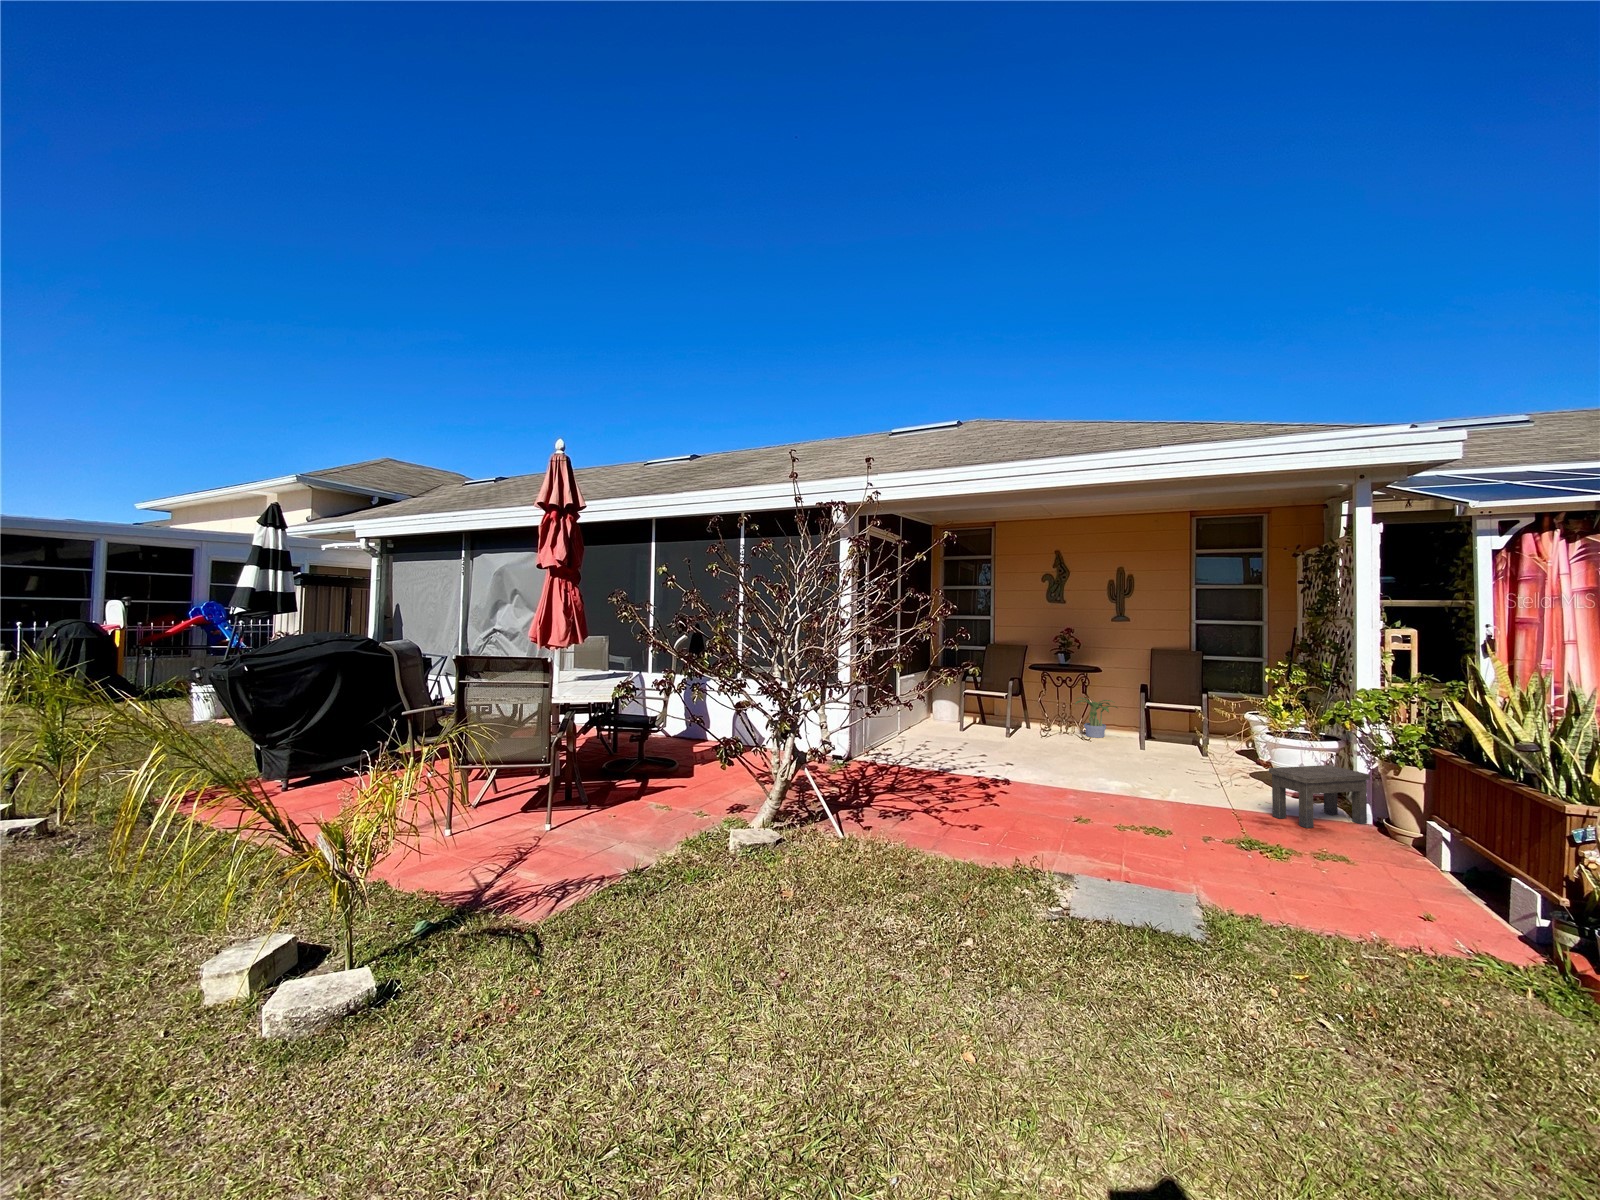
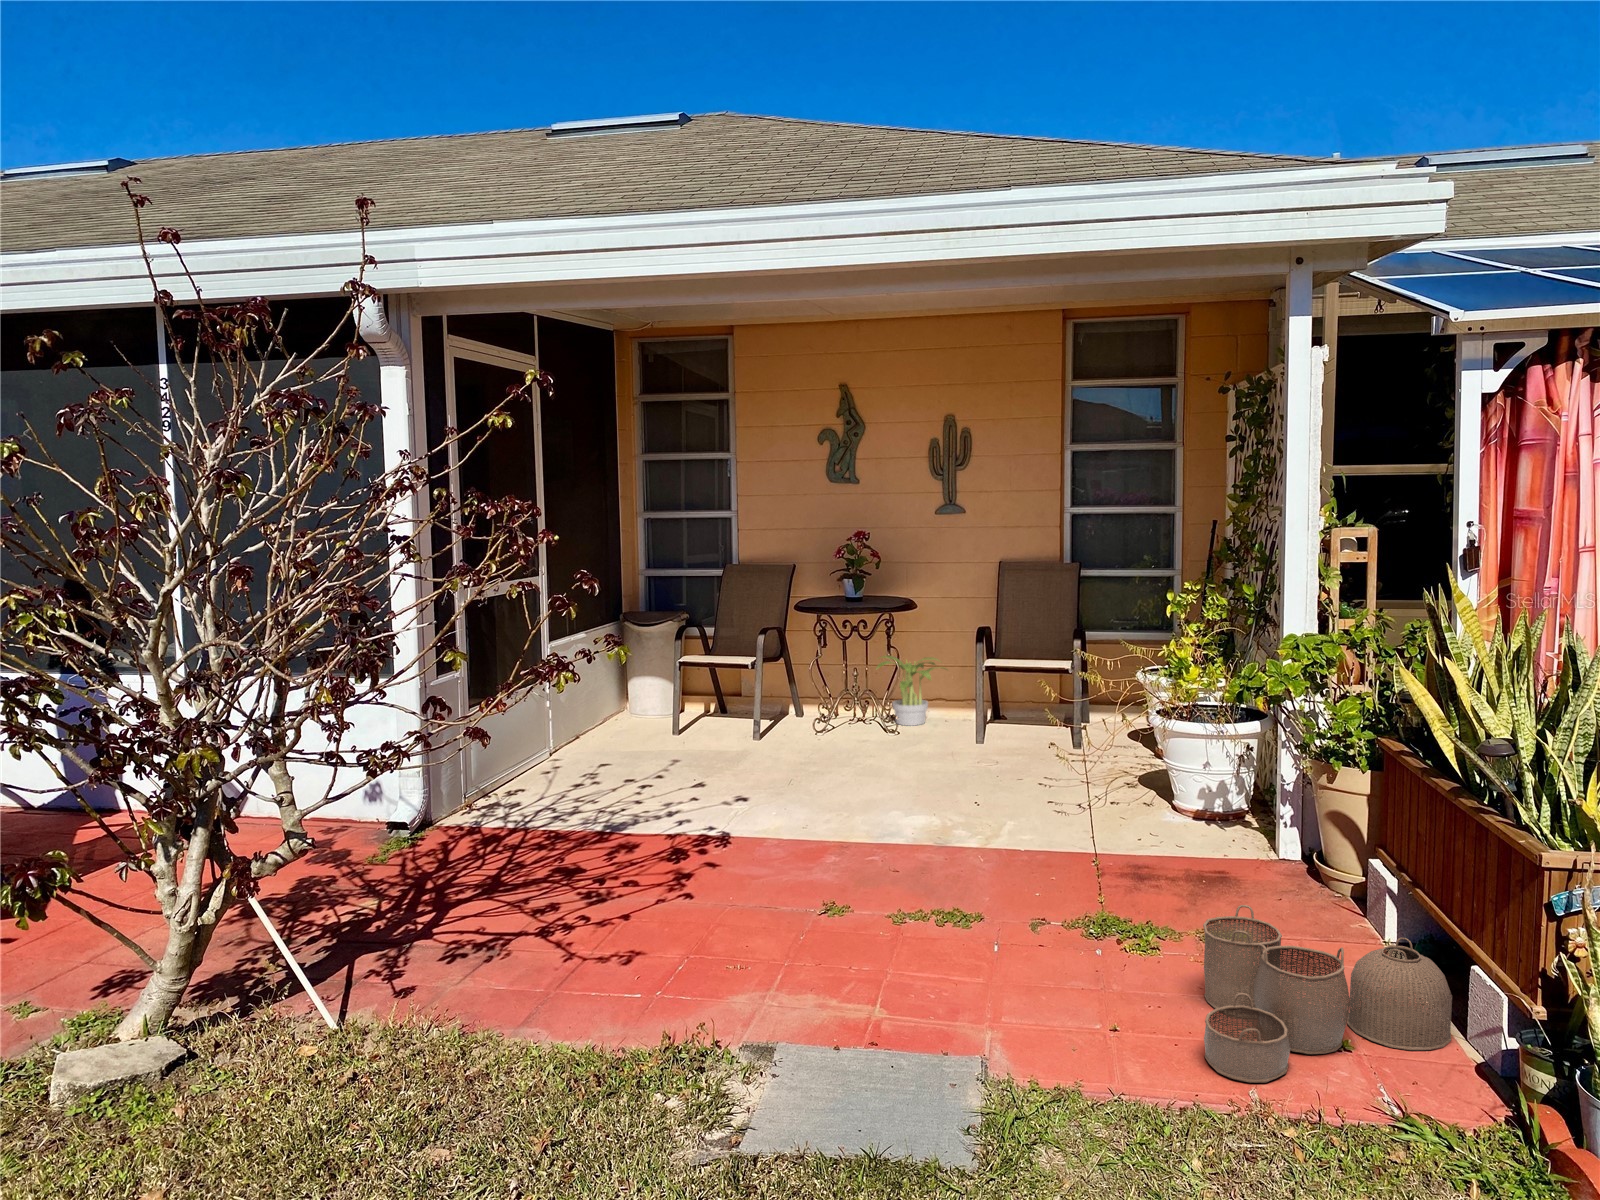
side table: present [1269,765,1370,828] -> none [1151,765,1298,882]
woven basket: none [1319,831,1500,925] -> present [1203,905,1452,1083]

